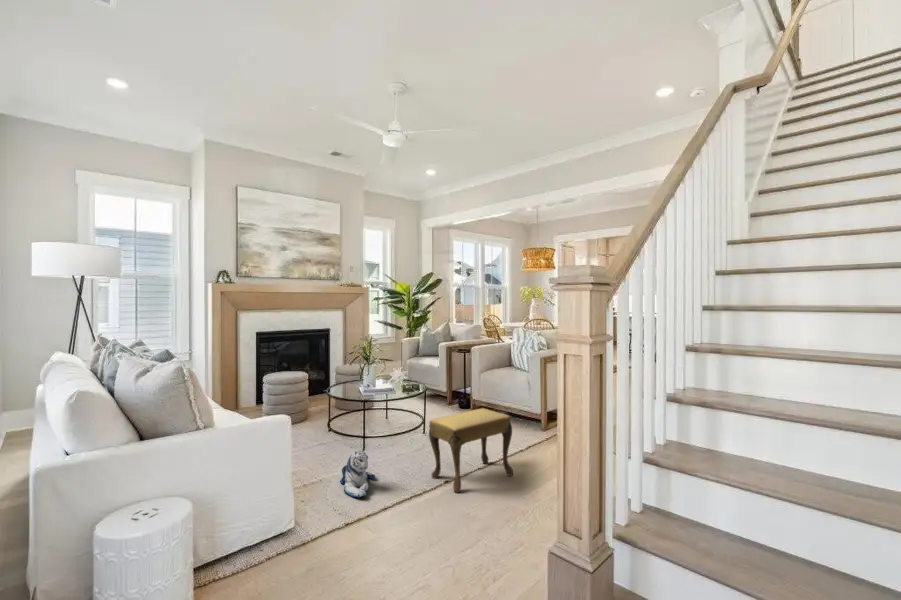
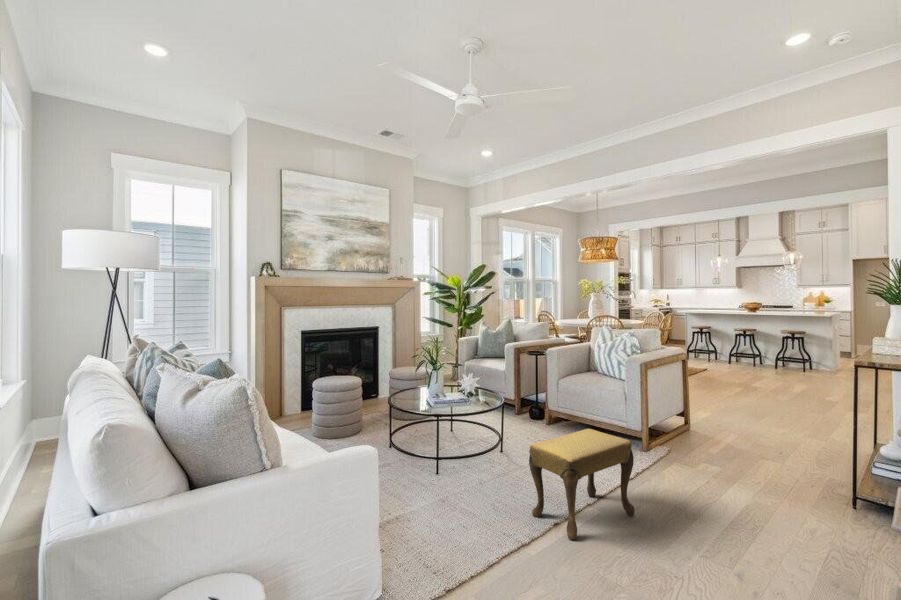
plush toy: present [340,451,375,498] -> none [421,483,464,546]

